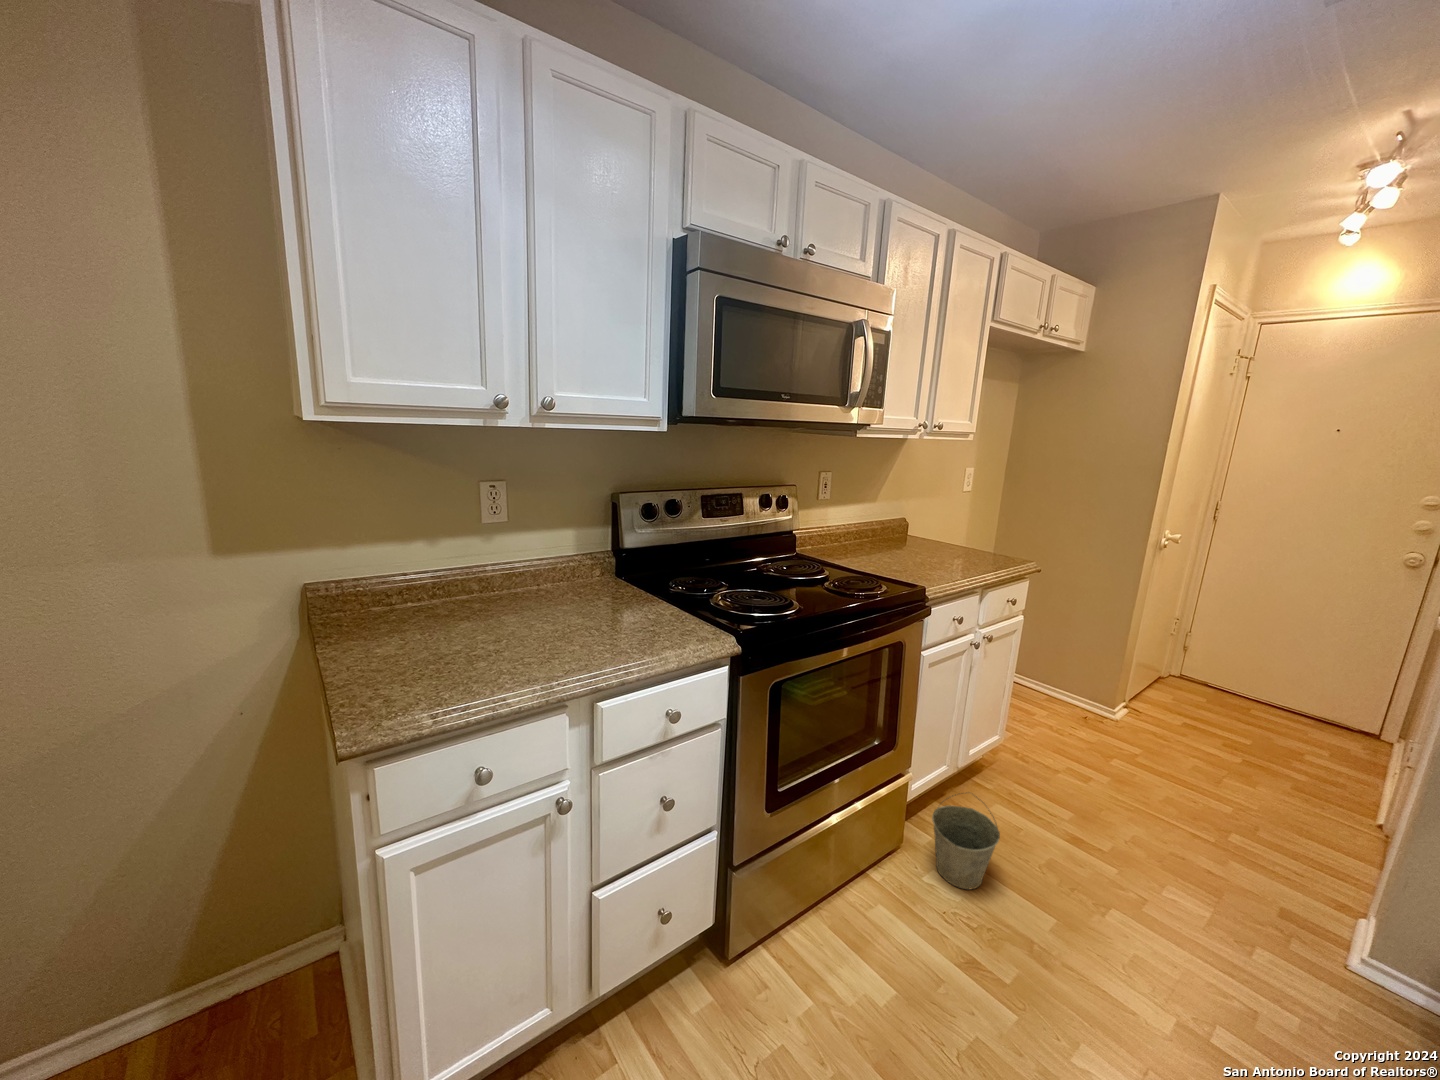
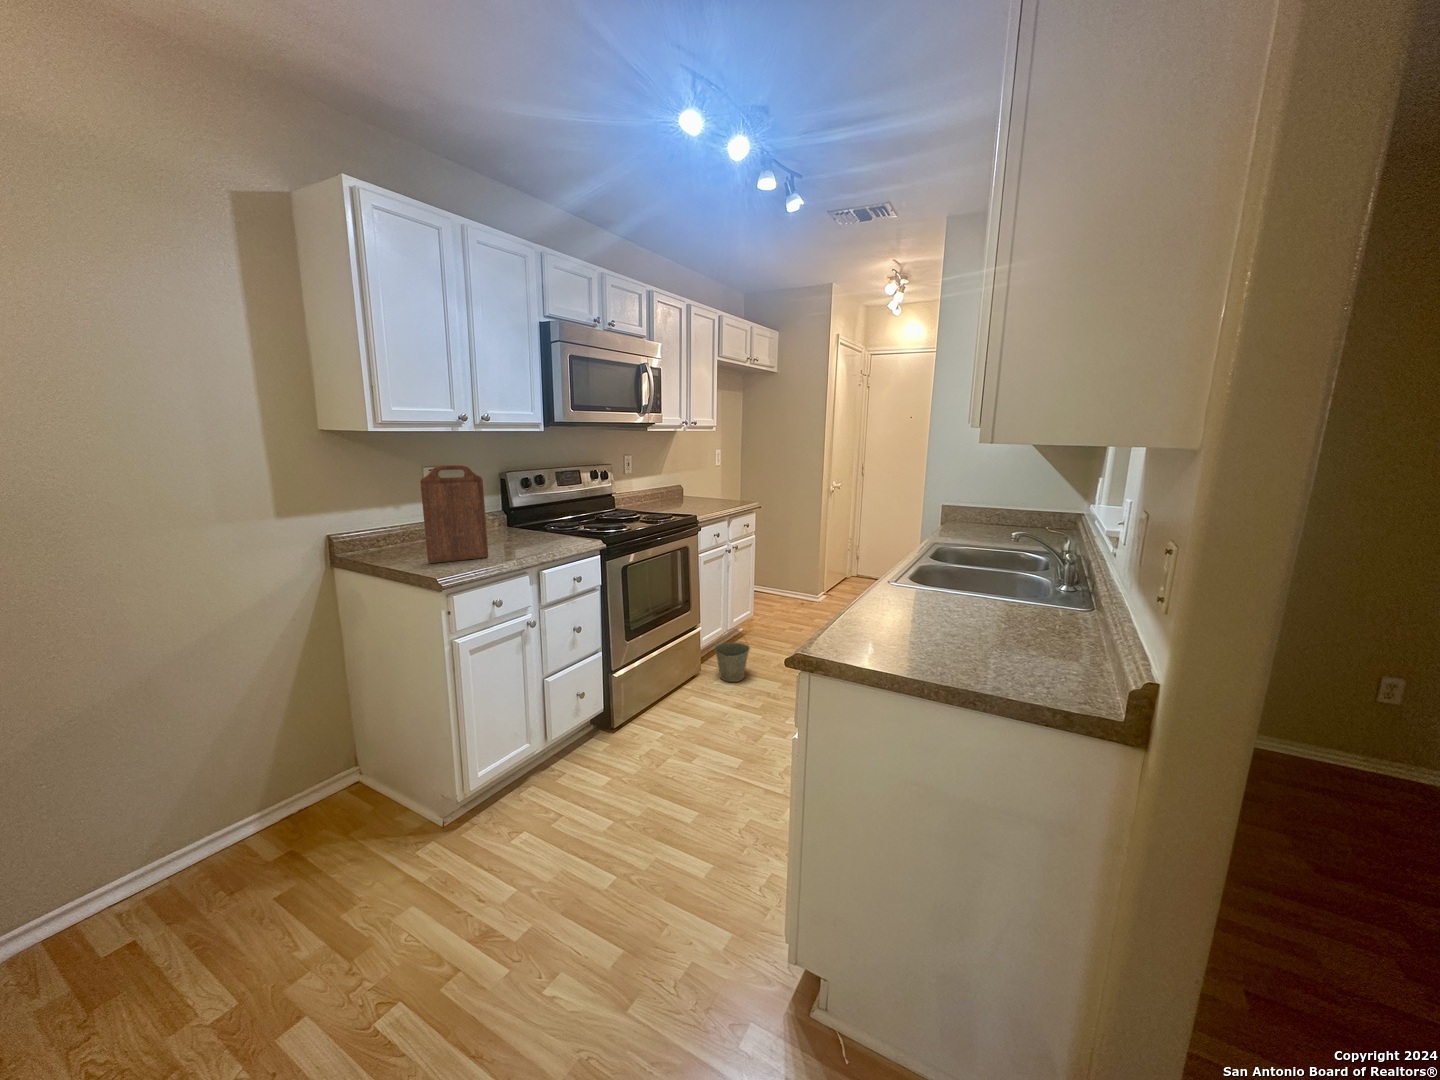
cutting board: none [377,488,502,668] -> present [420,465,488,563]

